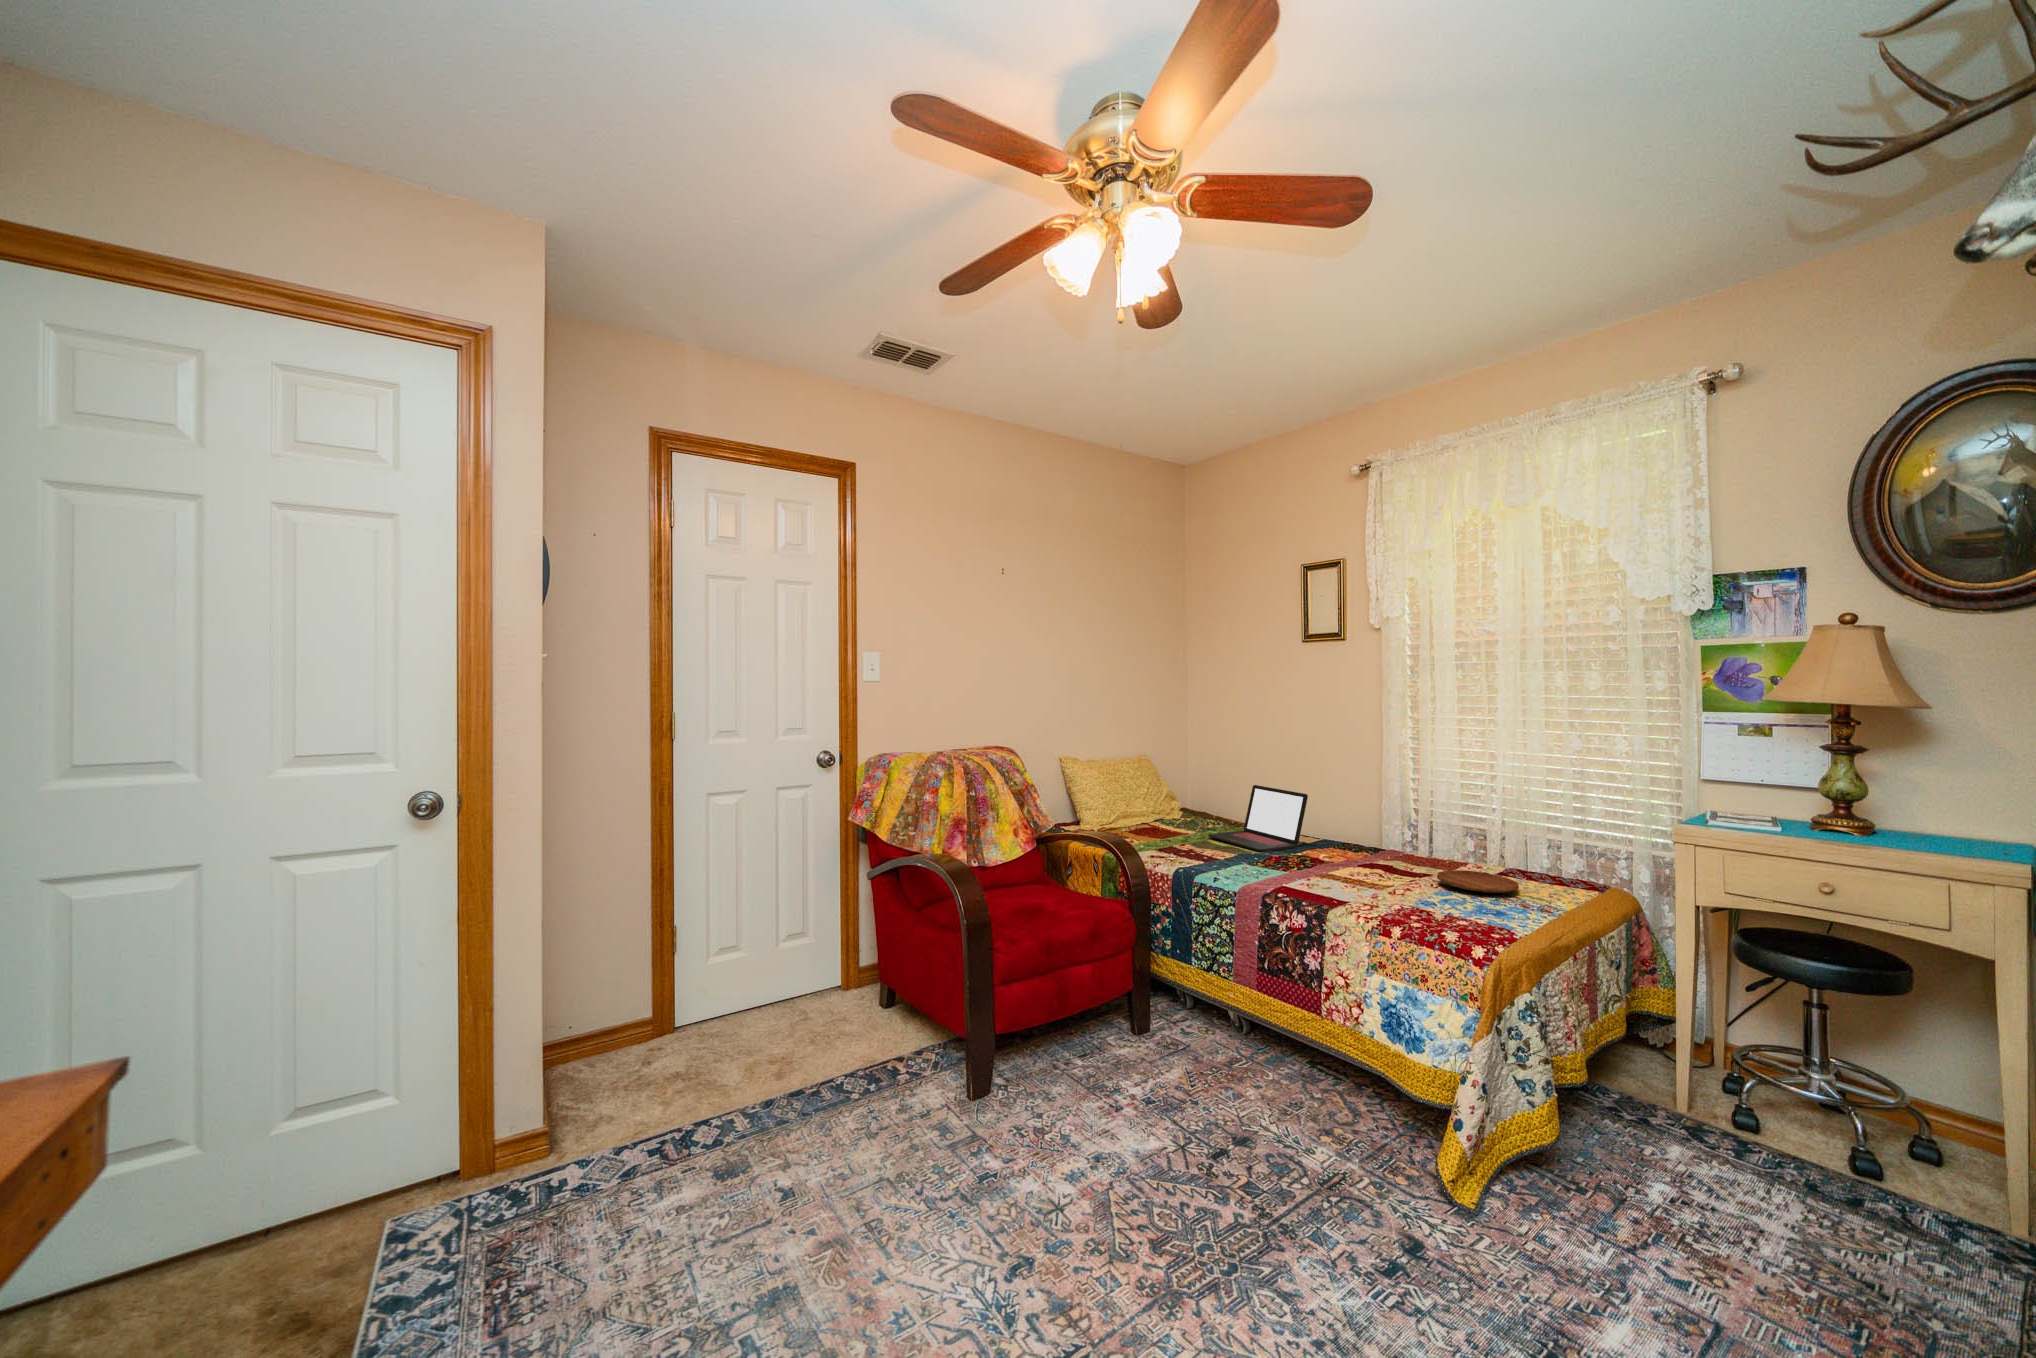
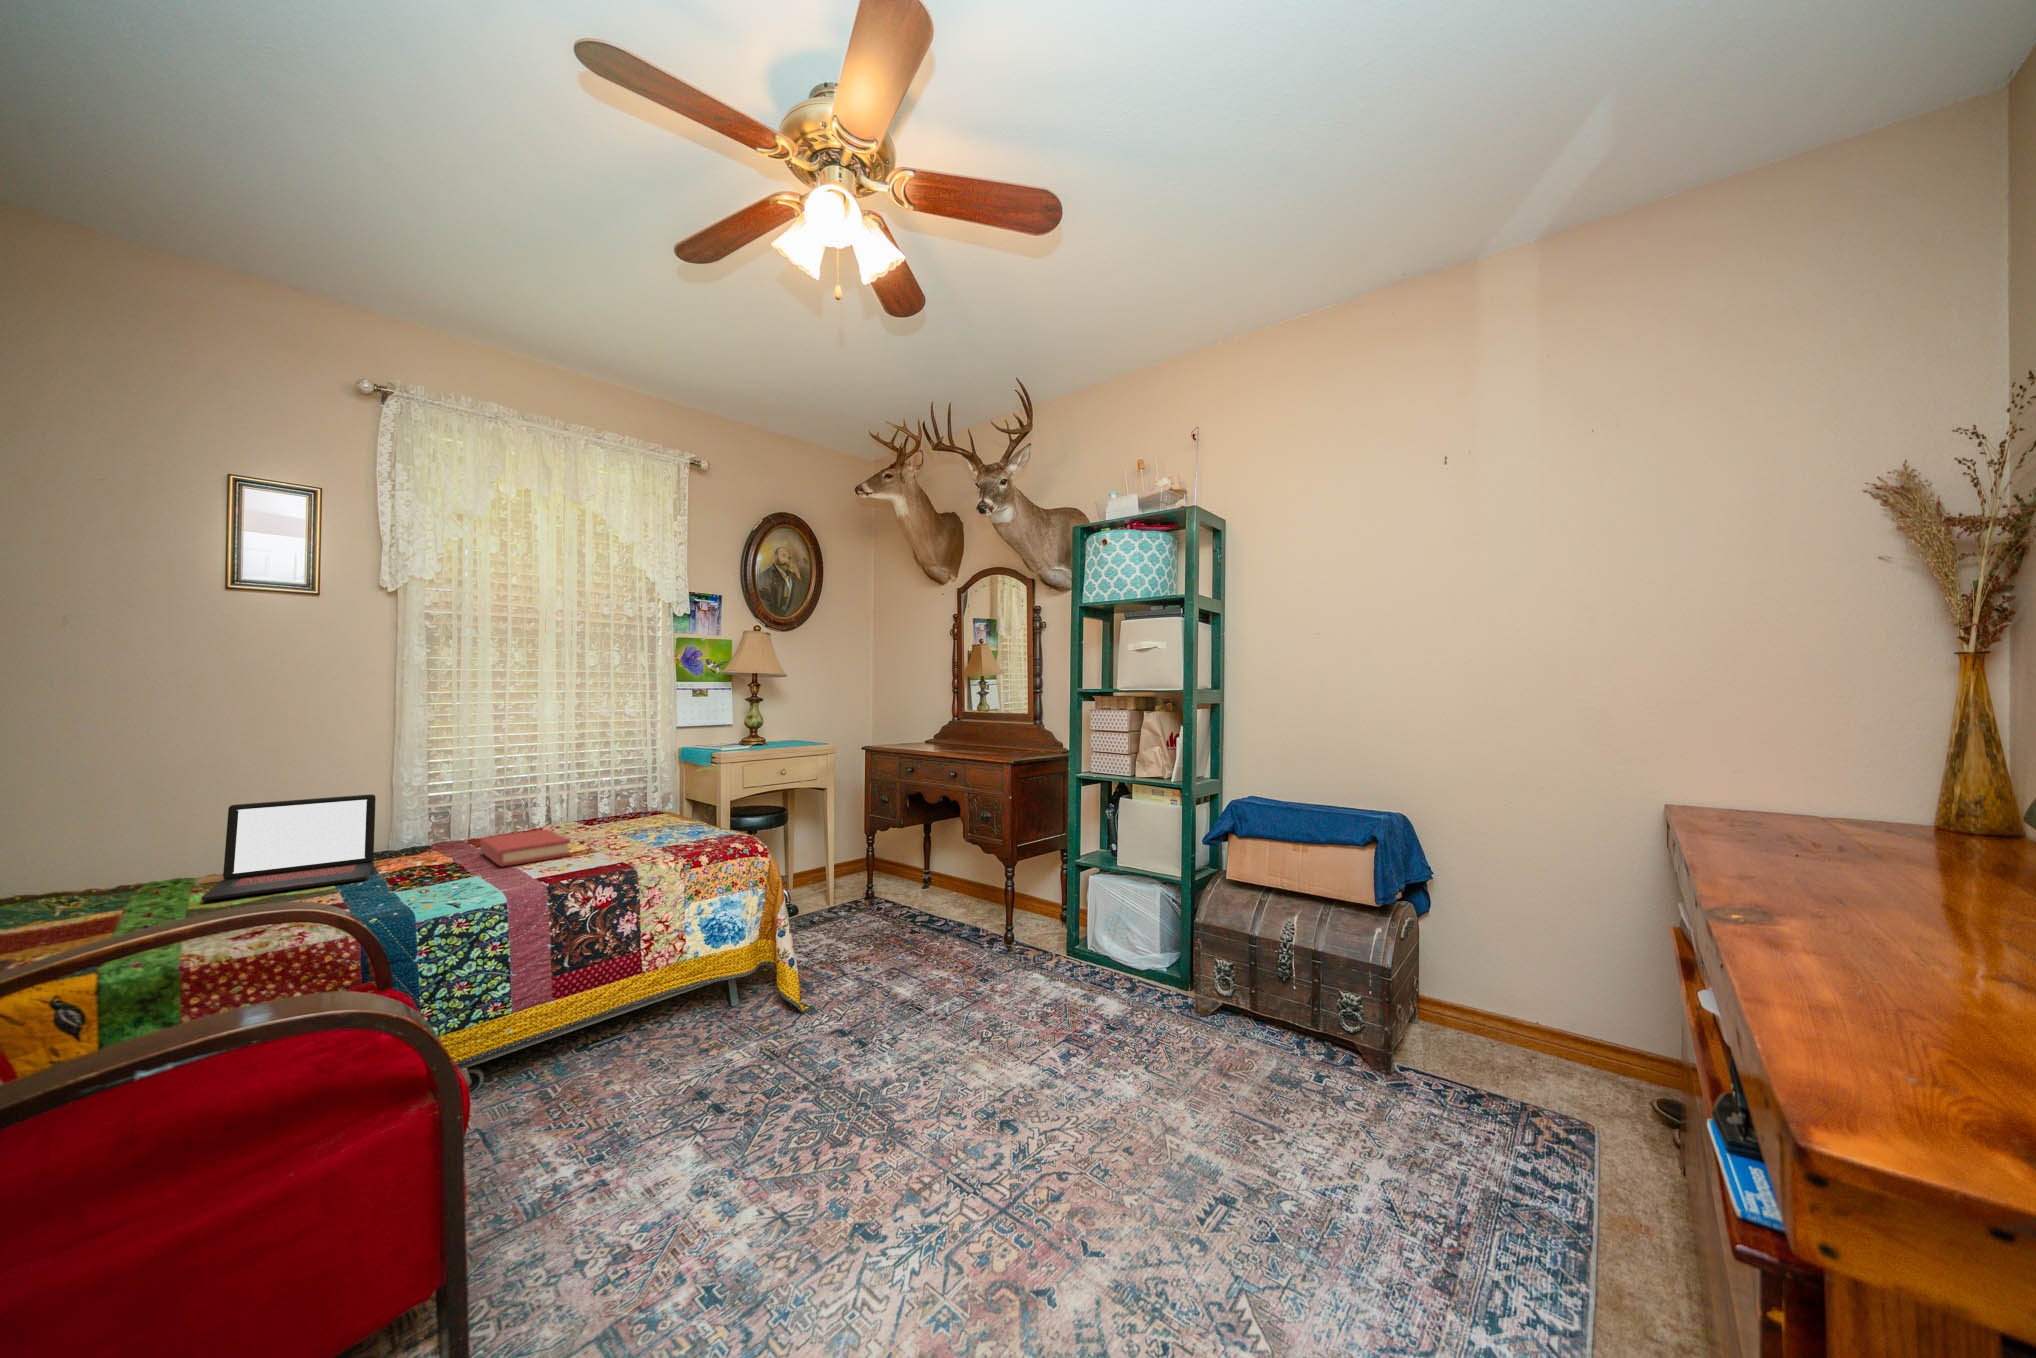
hardback book: none [1302,848,1392,883] -> present [480,829,570,867]
tray: present [1437,870,1519,893] -> none [594,816,663,831]

